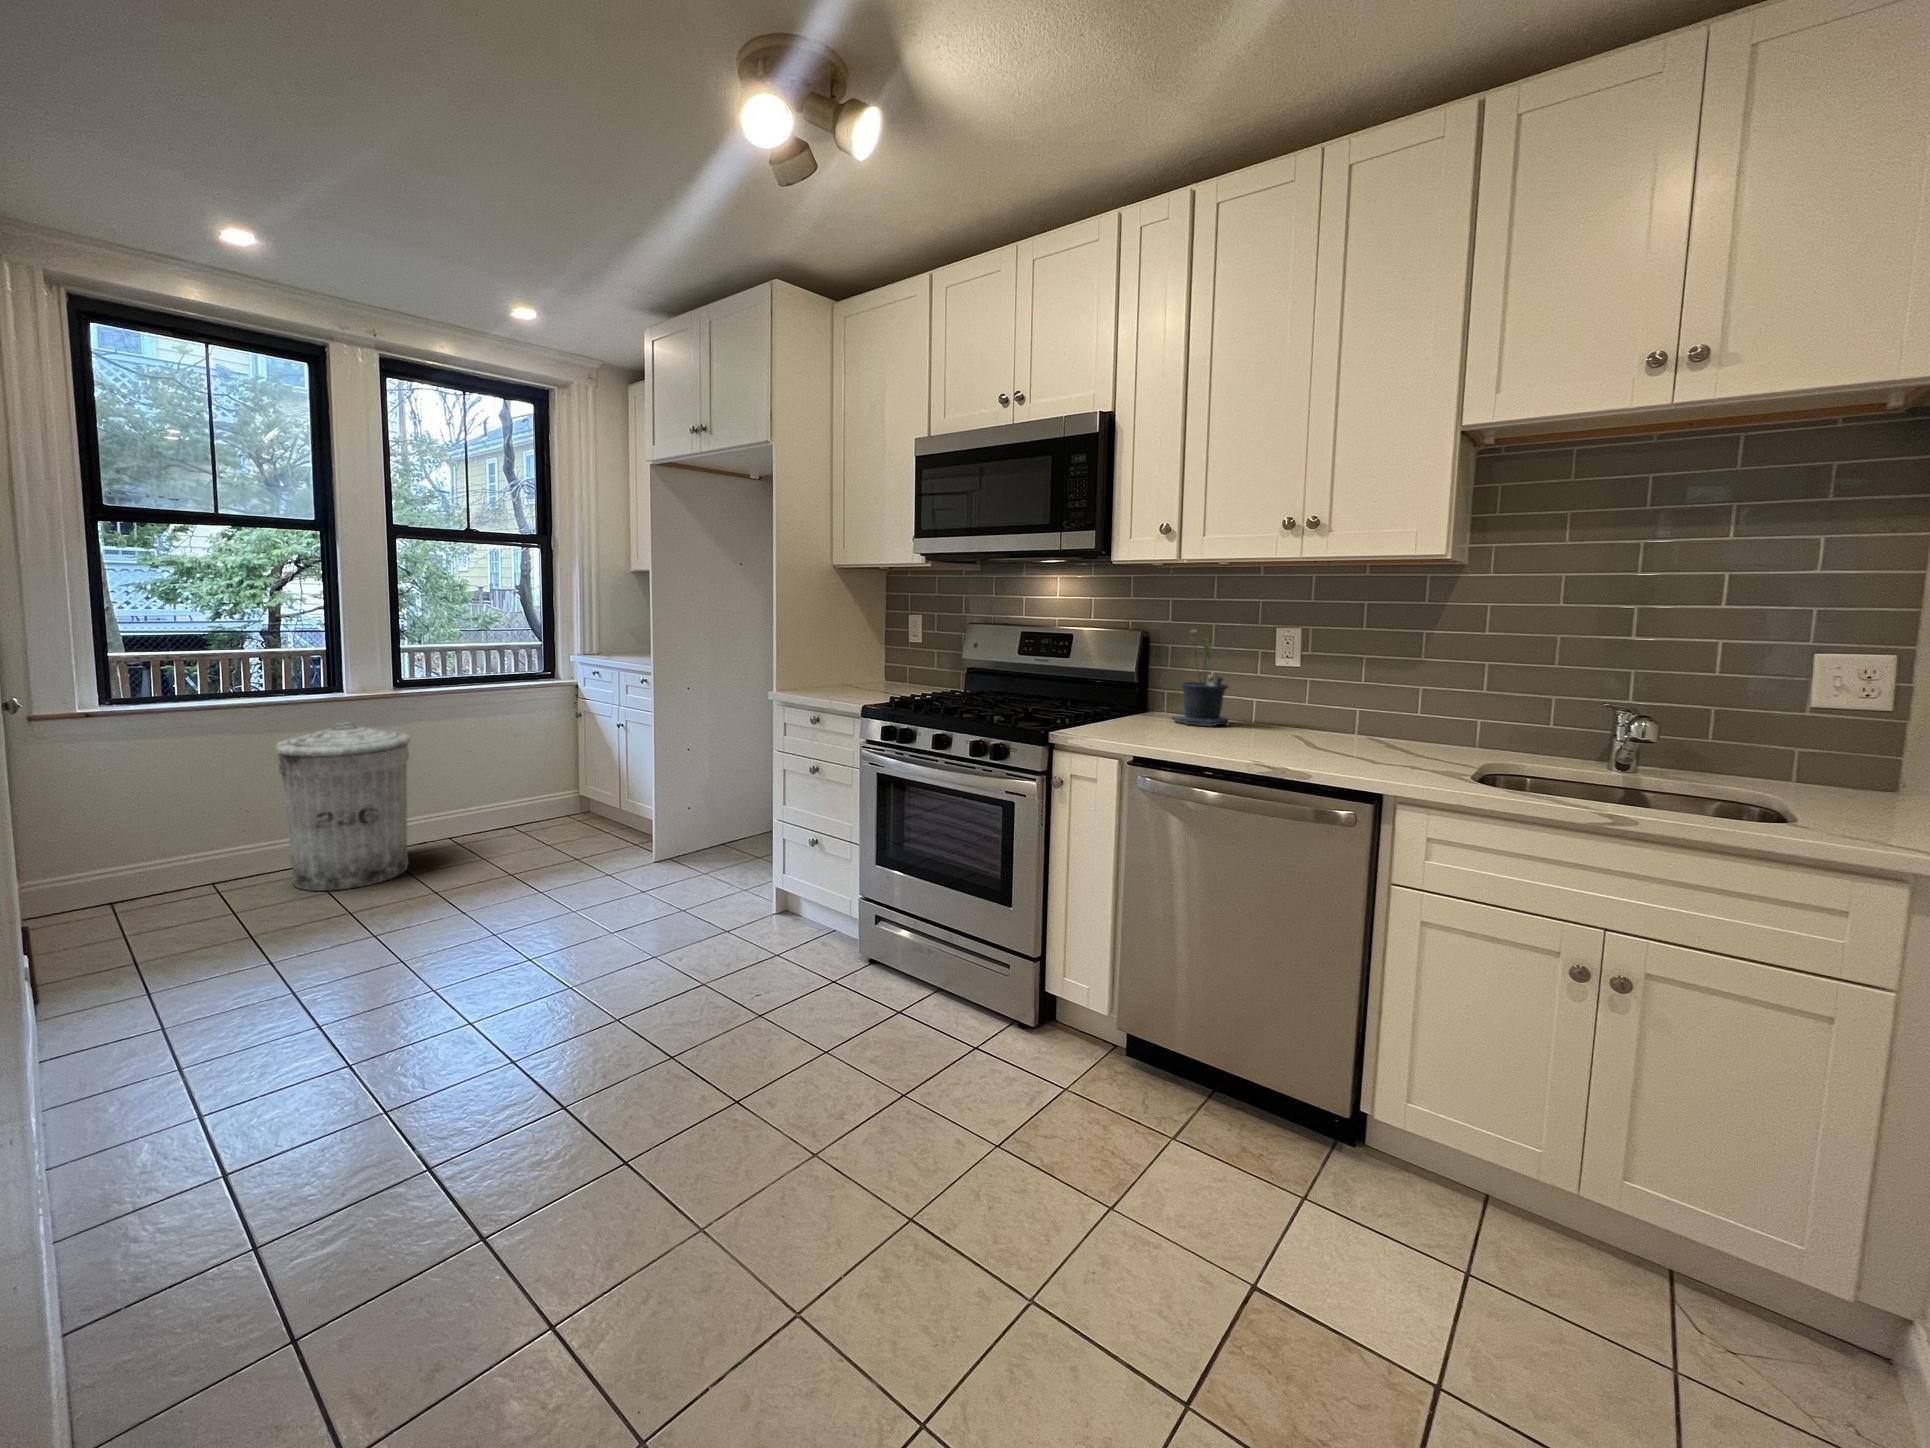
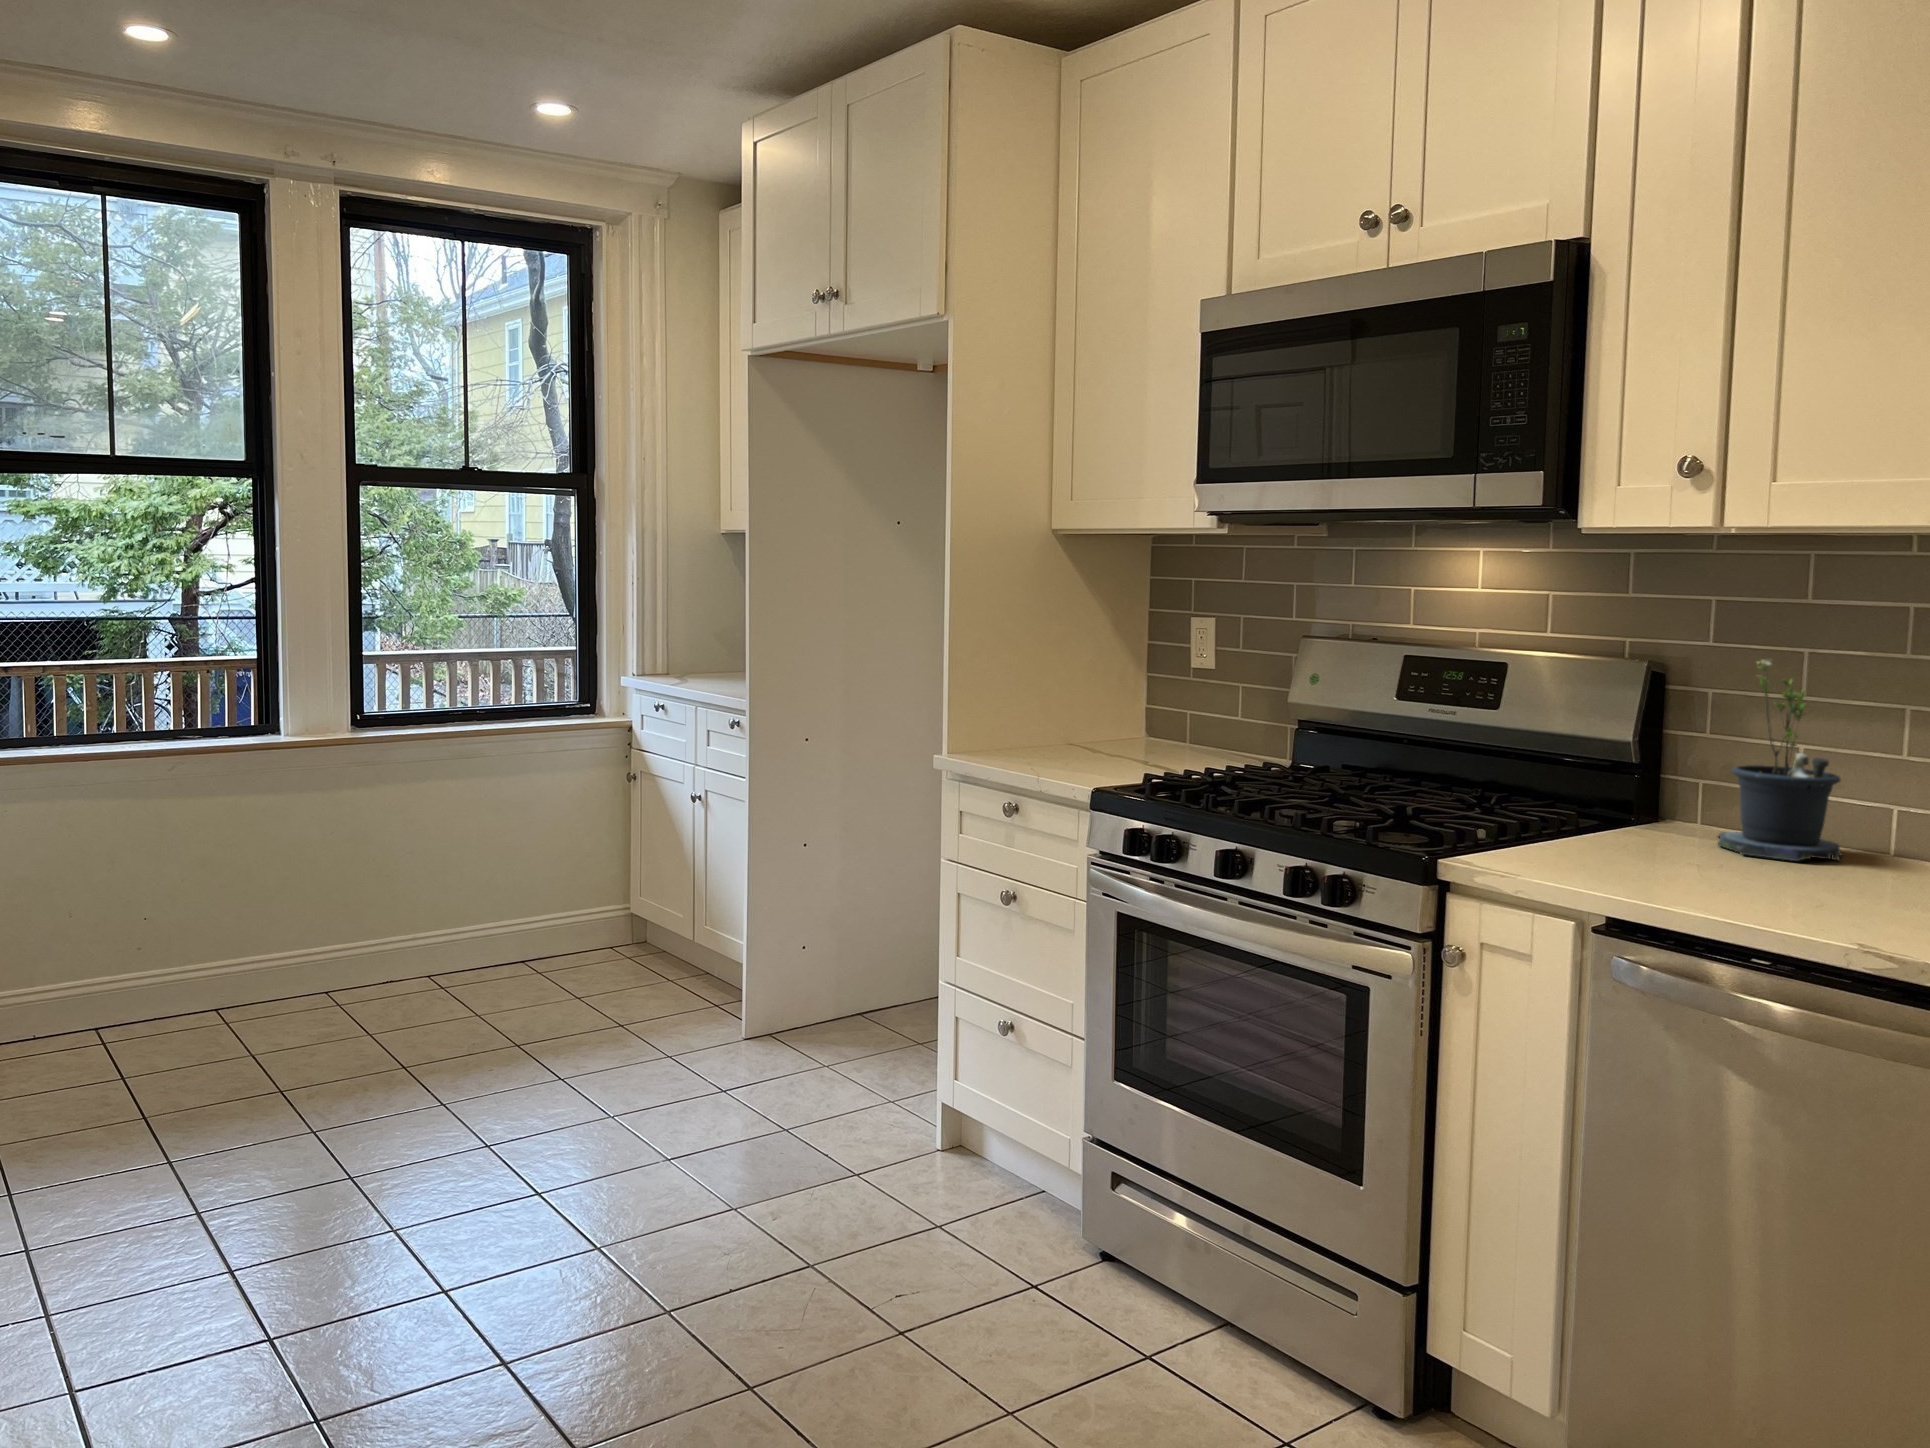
trash can: present [275,723,410,891] -> none [182,766,371,1037]

